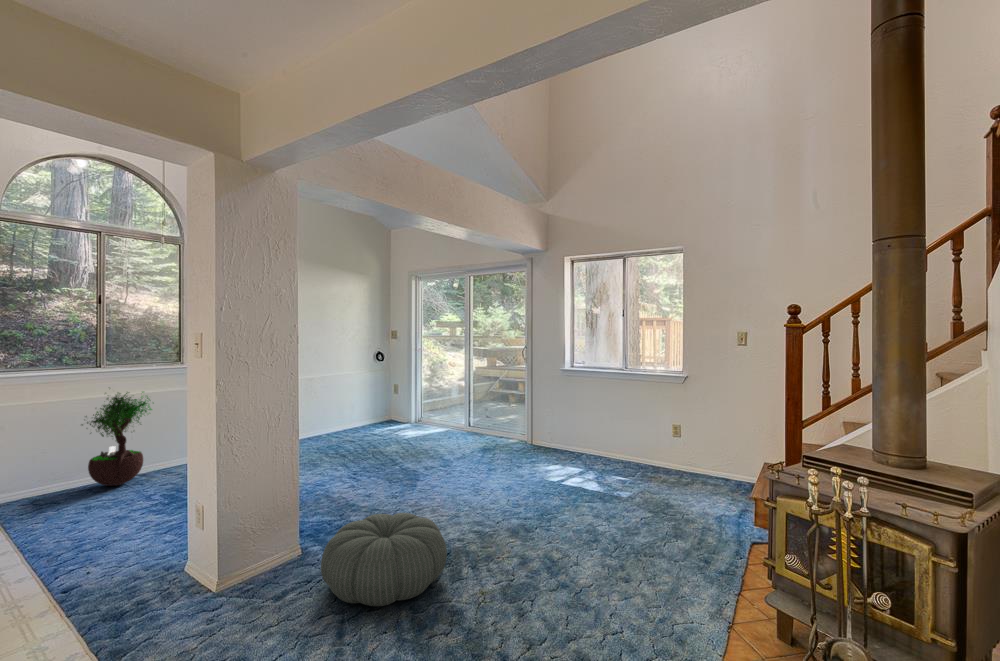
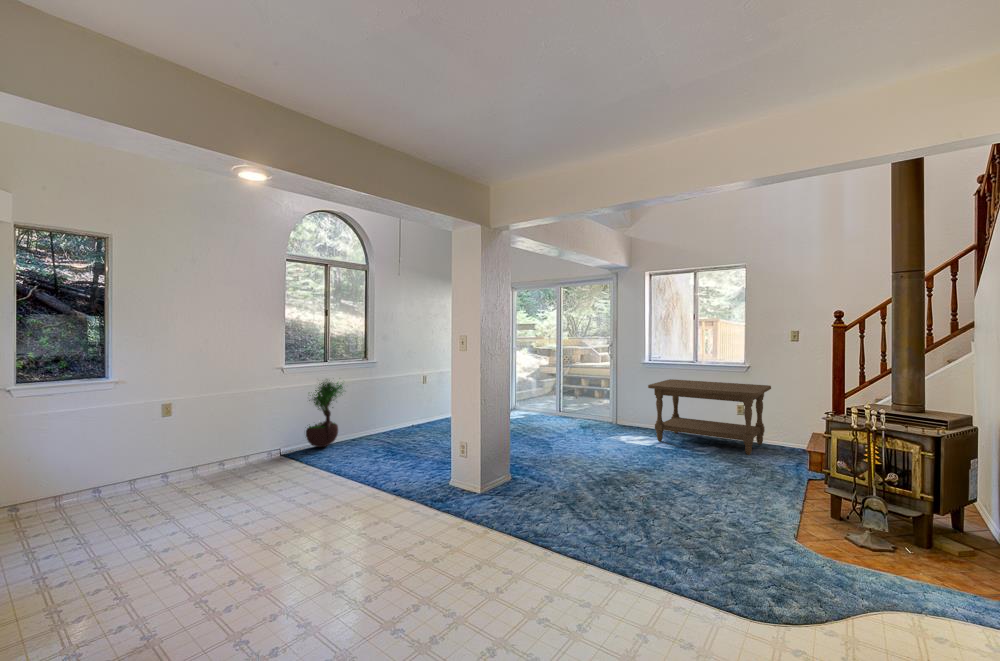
coffee table: none [558,392,712,497] -> present [648,379,771,455]
pouf: present [321,513,447,606] -> none [527,454,606,504]

